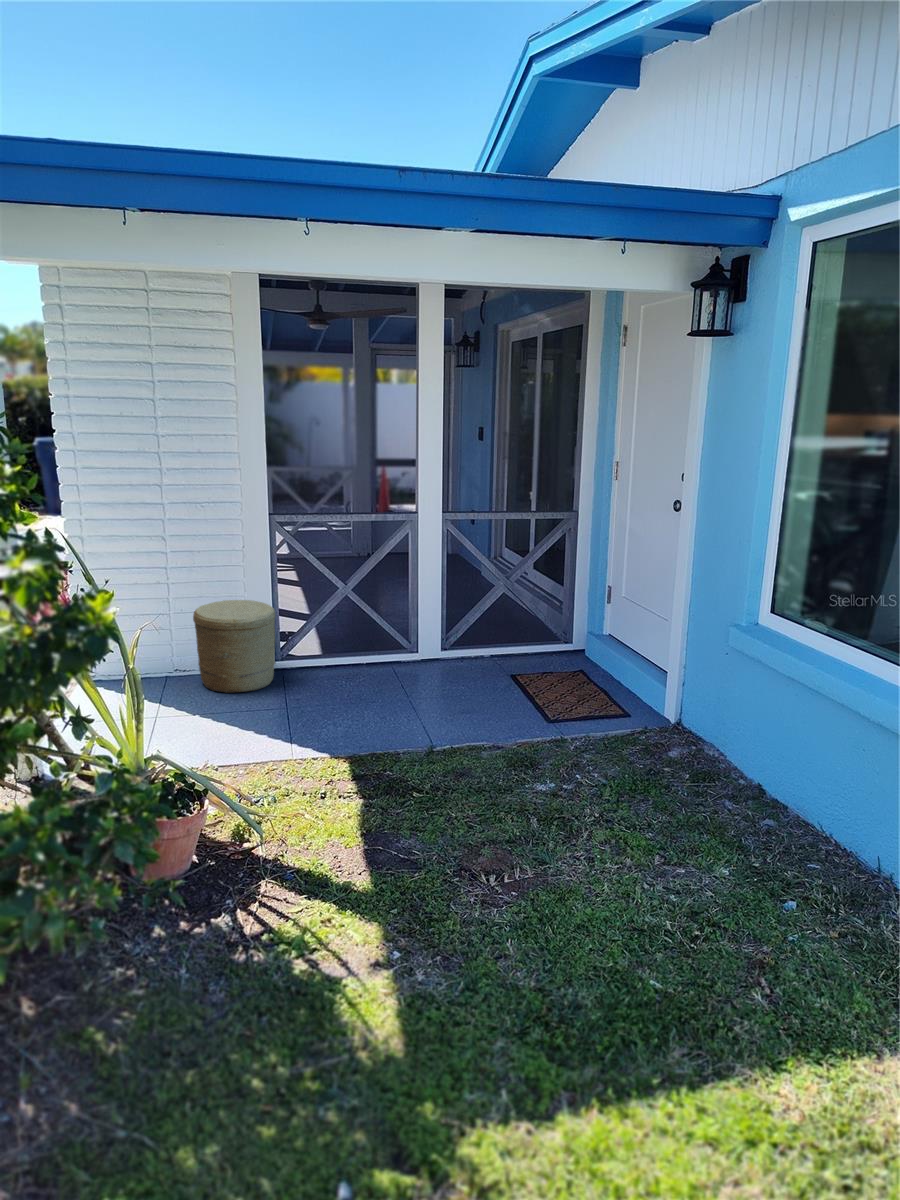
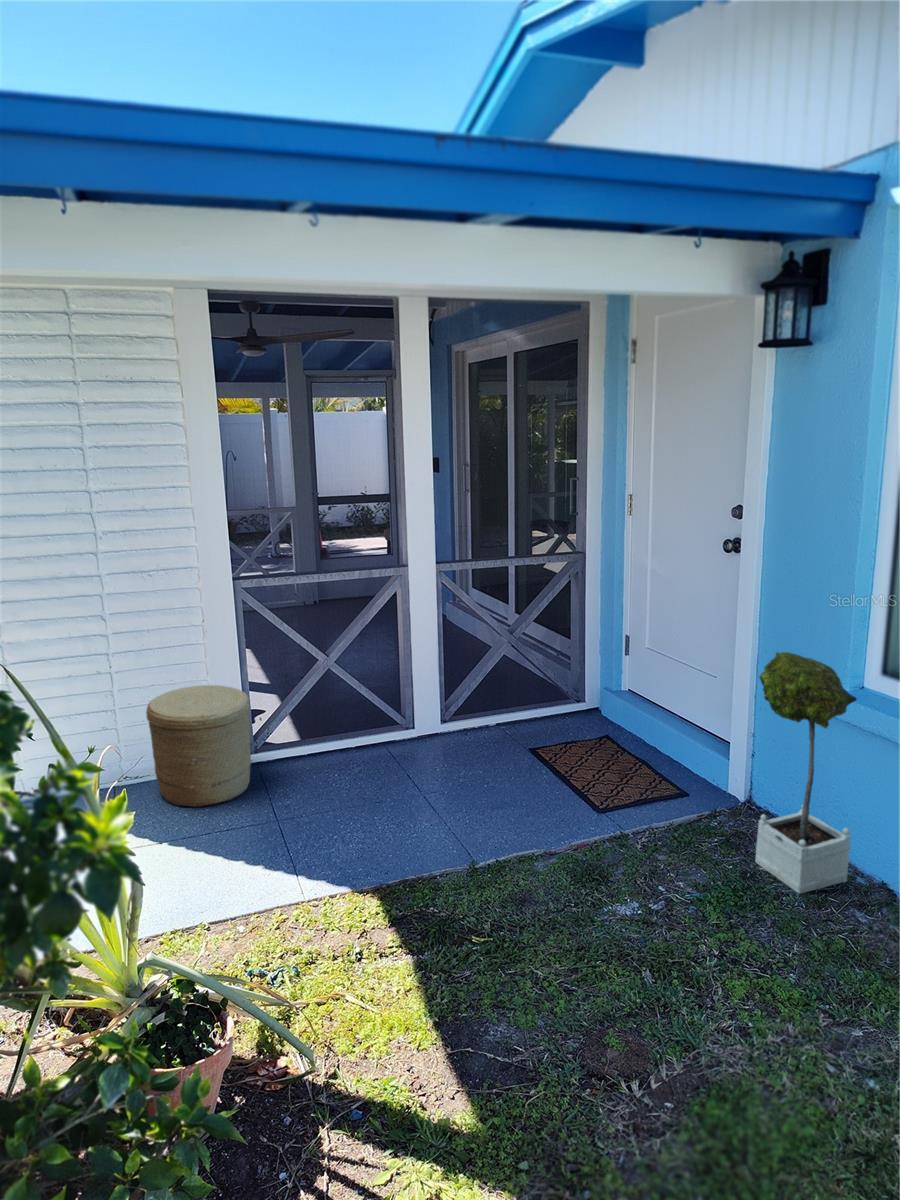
potted tree: none [662,589,748,788] -> present [755,652,857,894]

